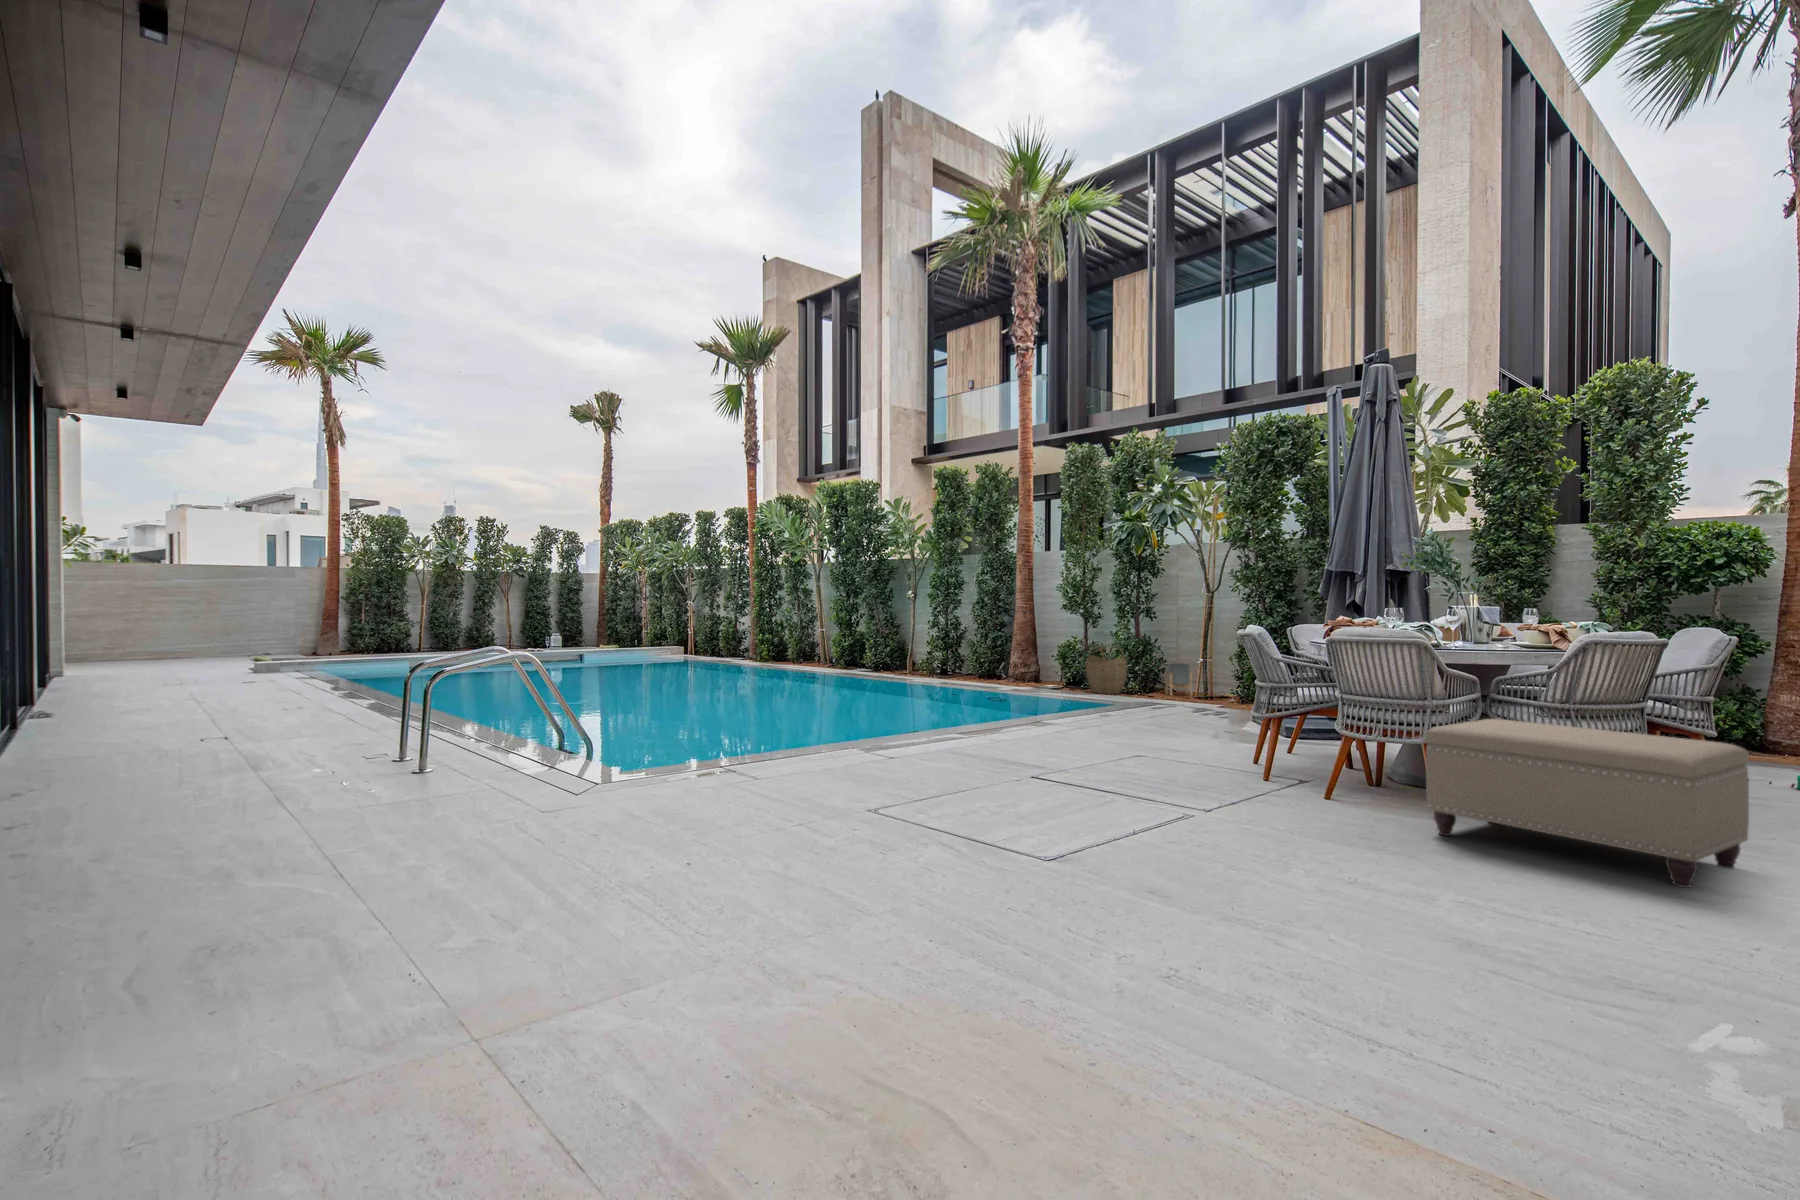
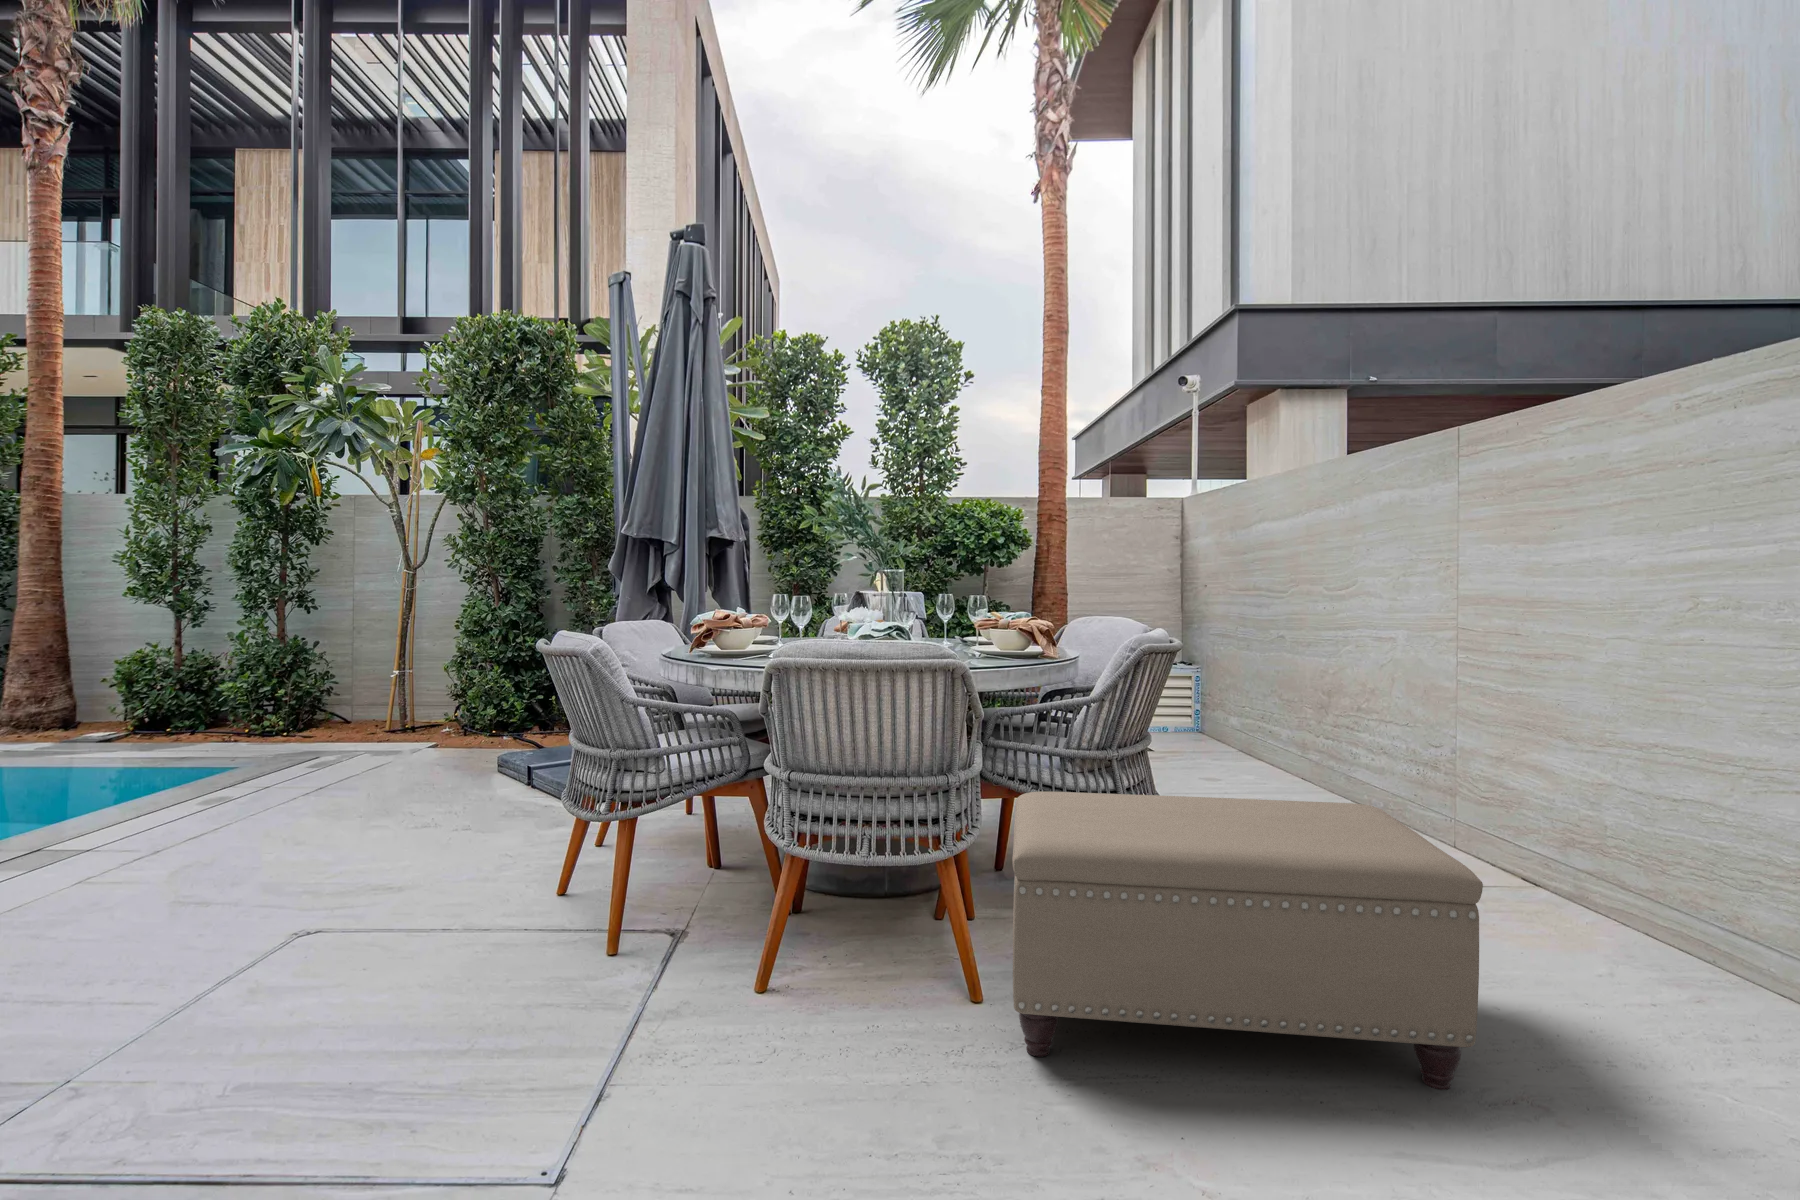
woven basket: present [1086,646,1127,694] -> none [176,656,265,742]
planter: present [1166,663,1192,695] -> none [337,678,384,732]

